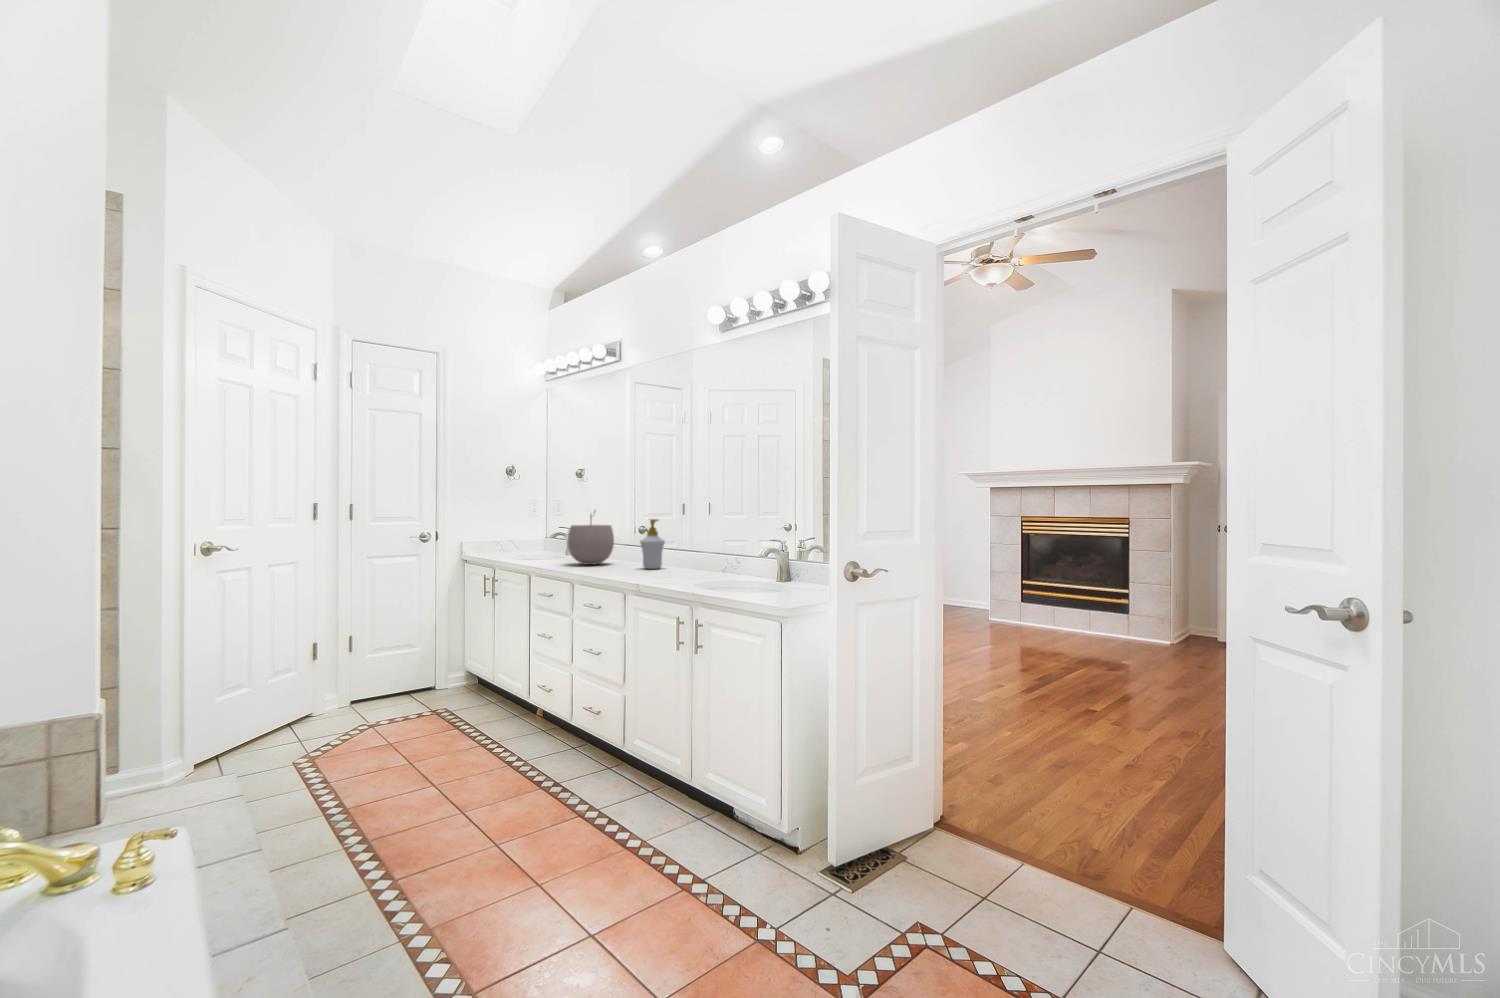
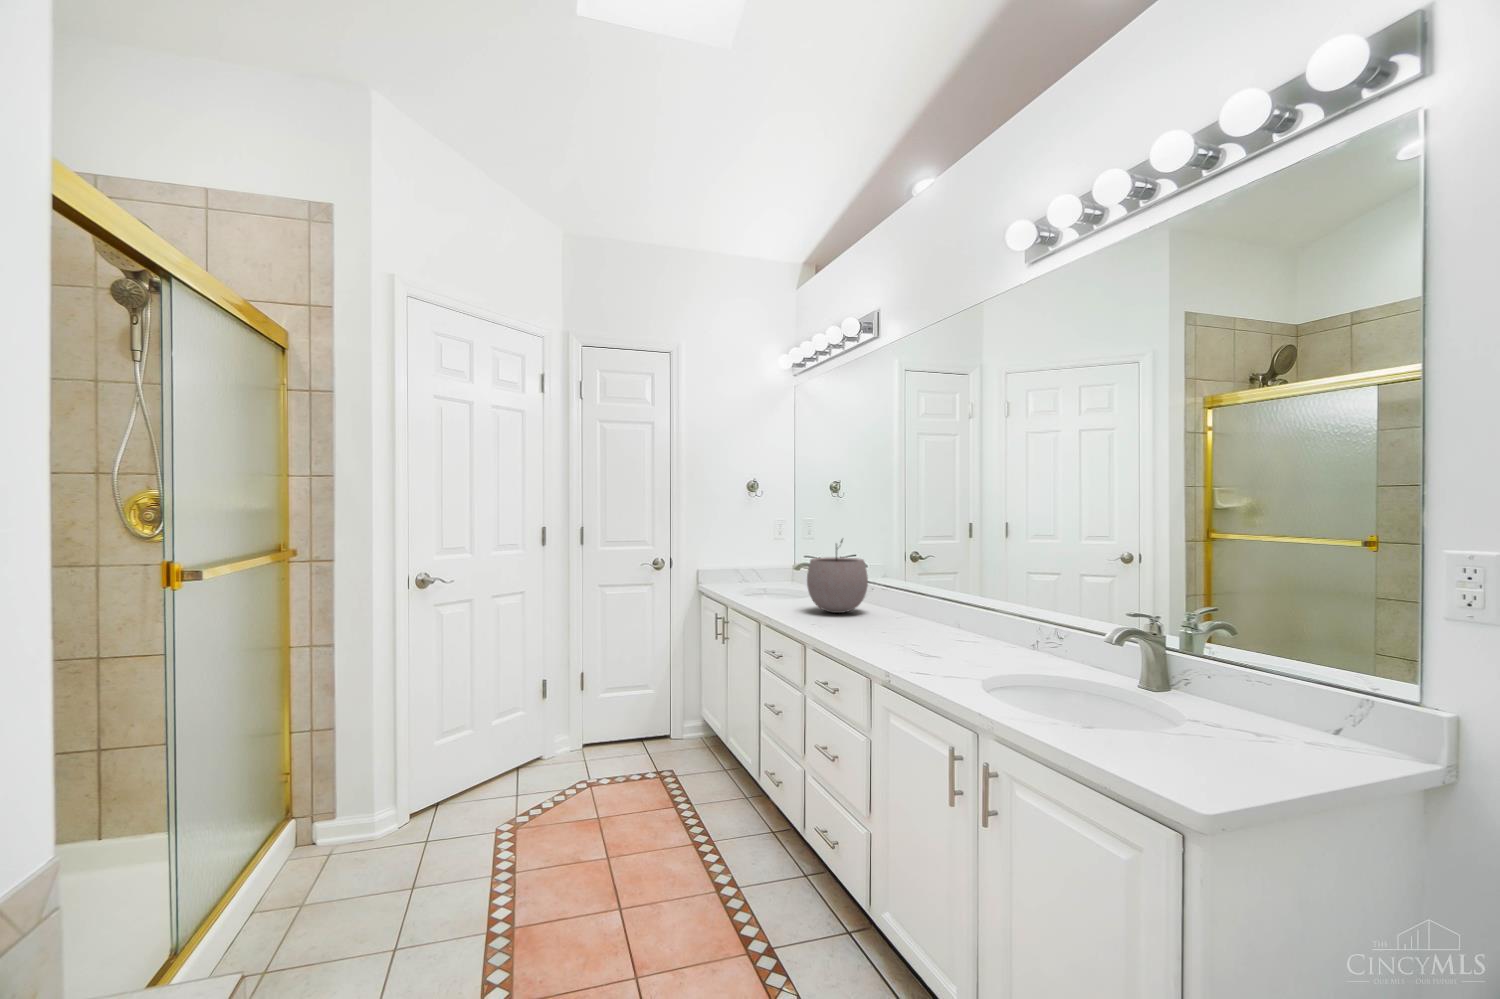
soap bottle: present [640,519,665,569] -> none [900,556,938,631]

